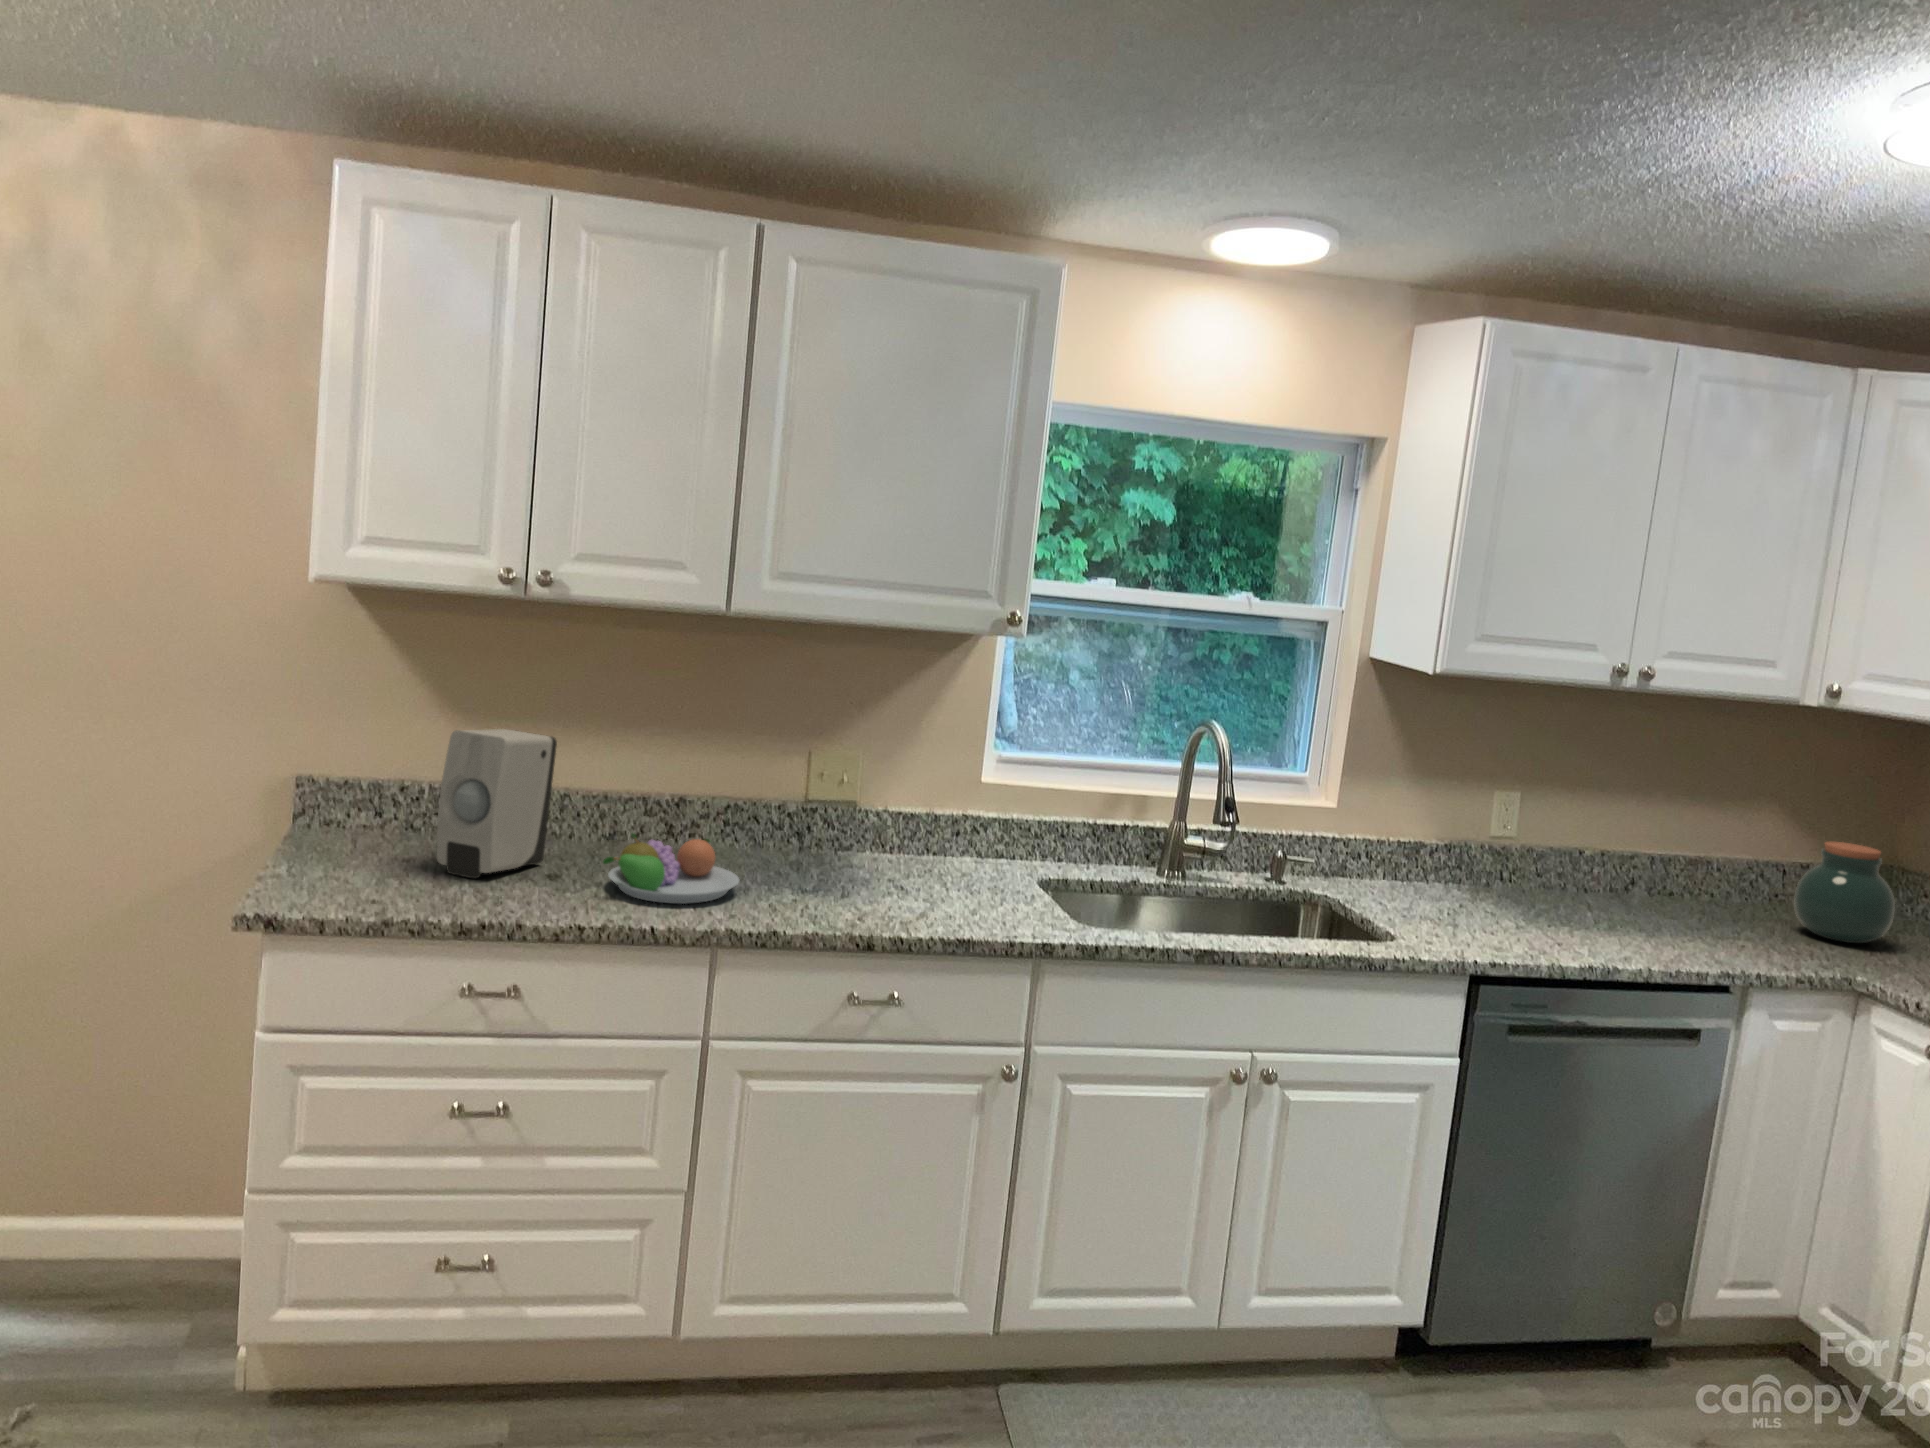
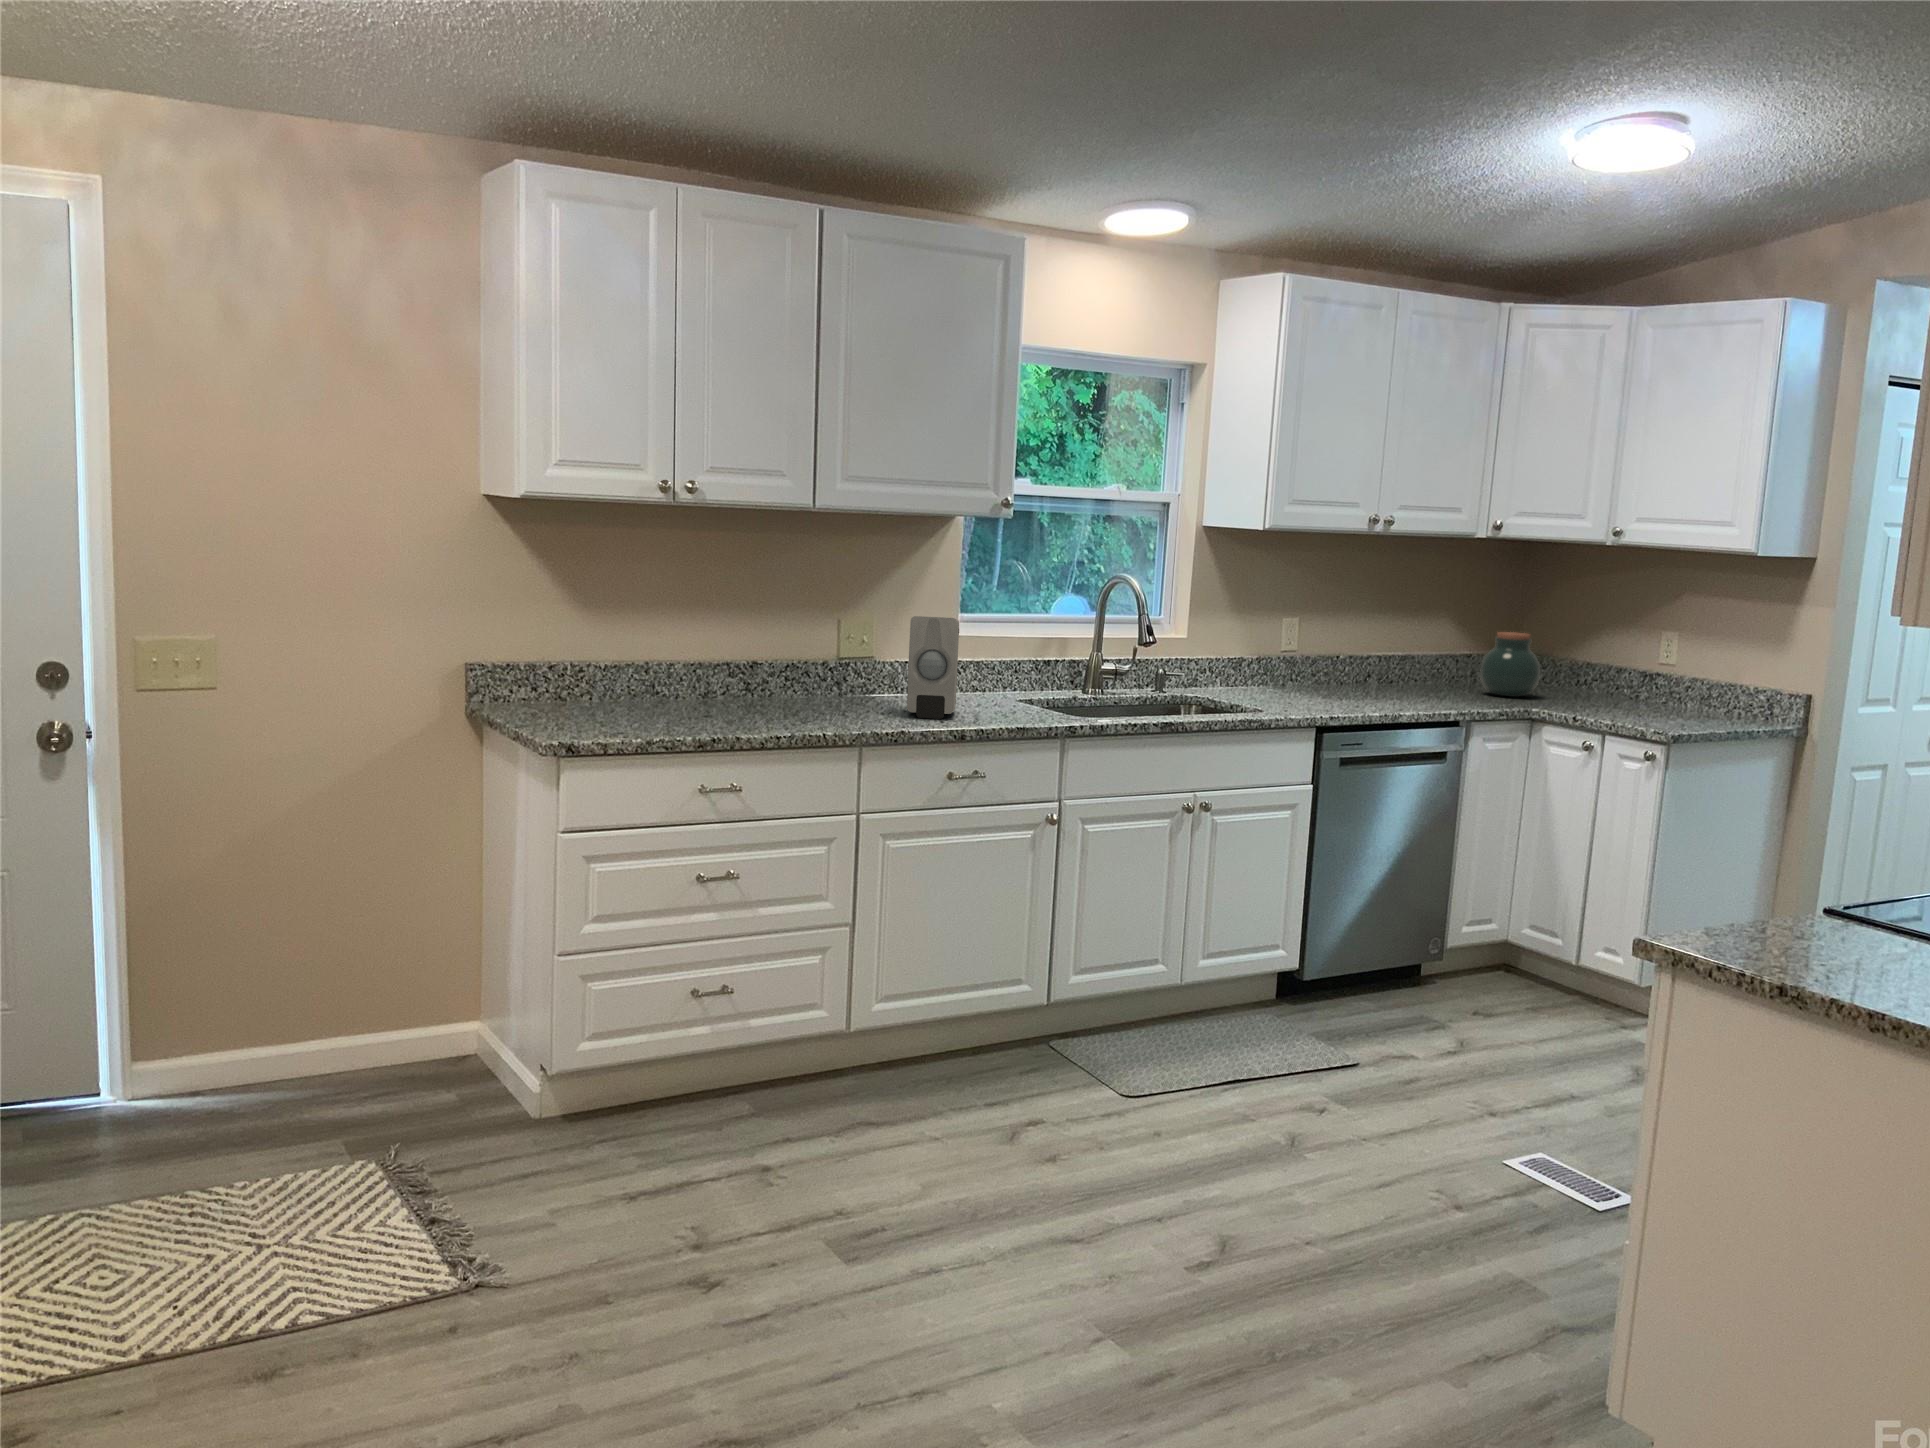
soap dispenser: present [437,729,557,878] -> present [907,616,959,719]
fruit bowl: present [603,833,739,904] -> none [756,678,852,722]

